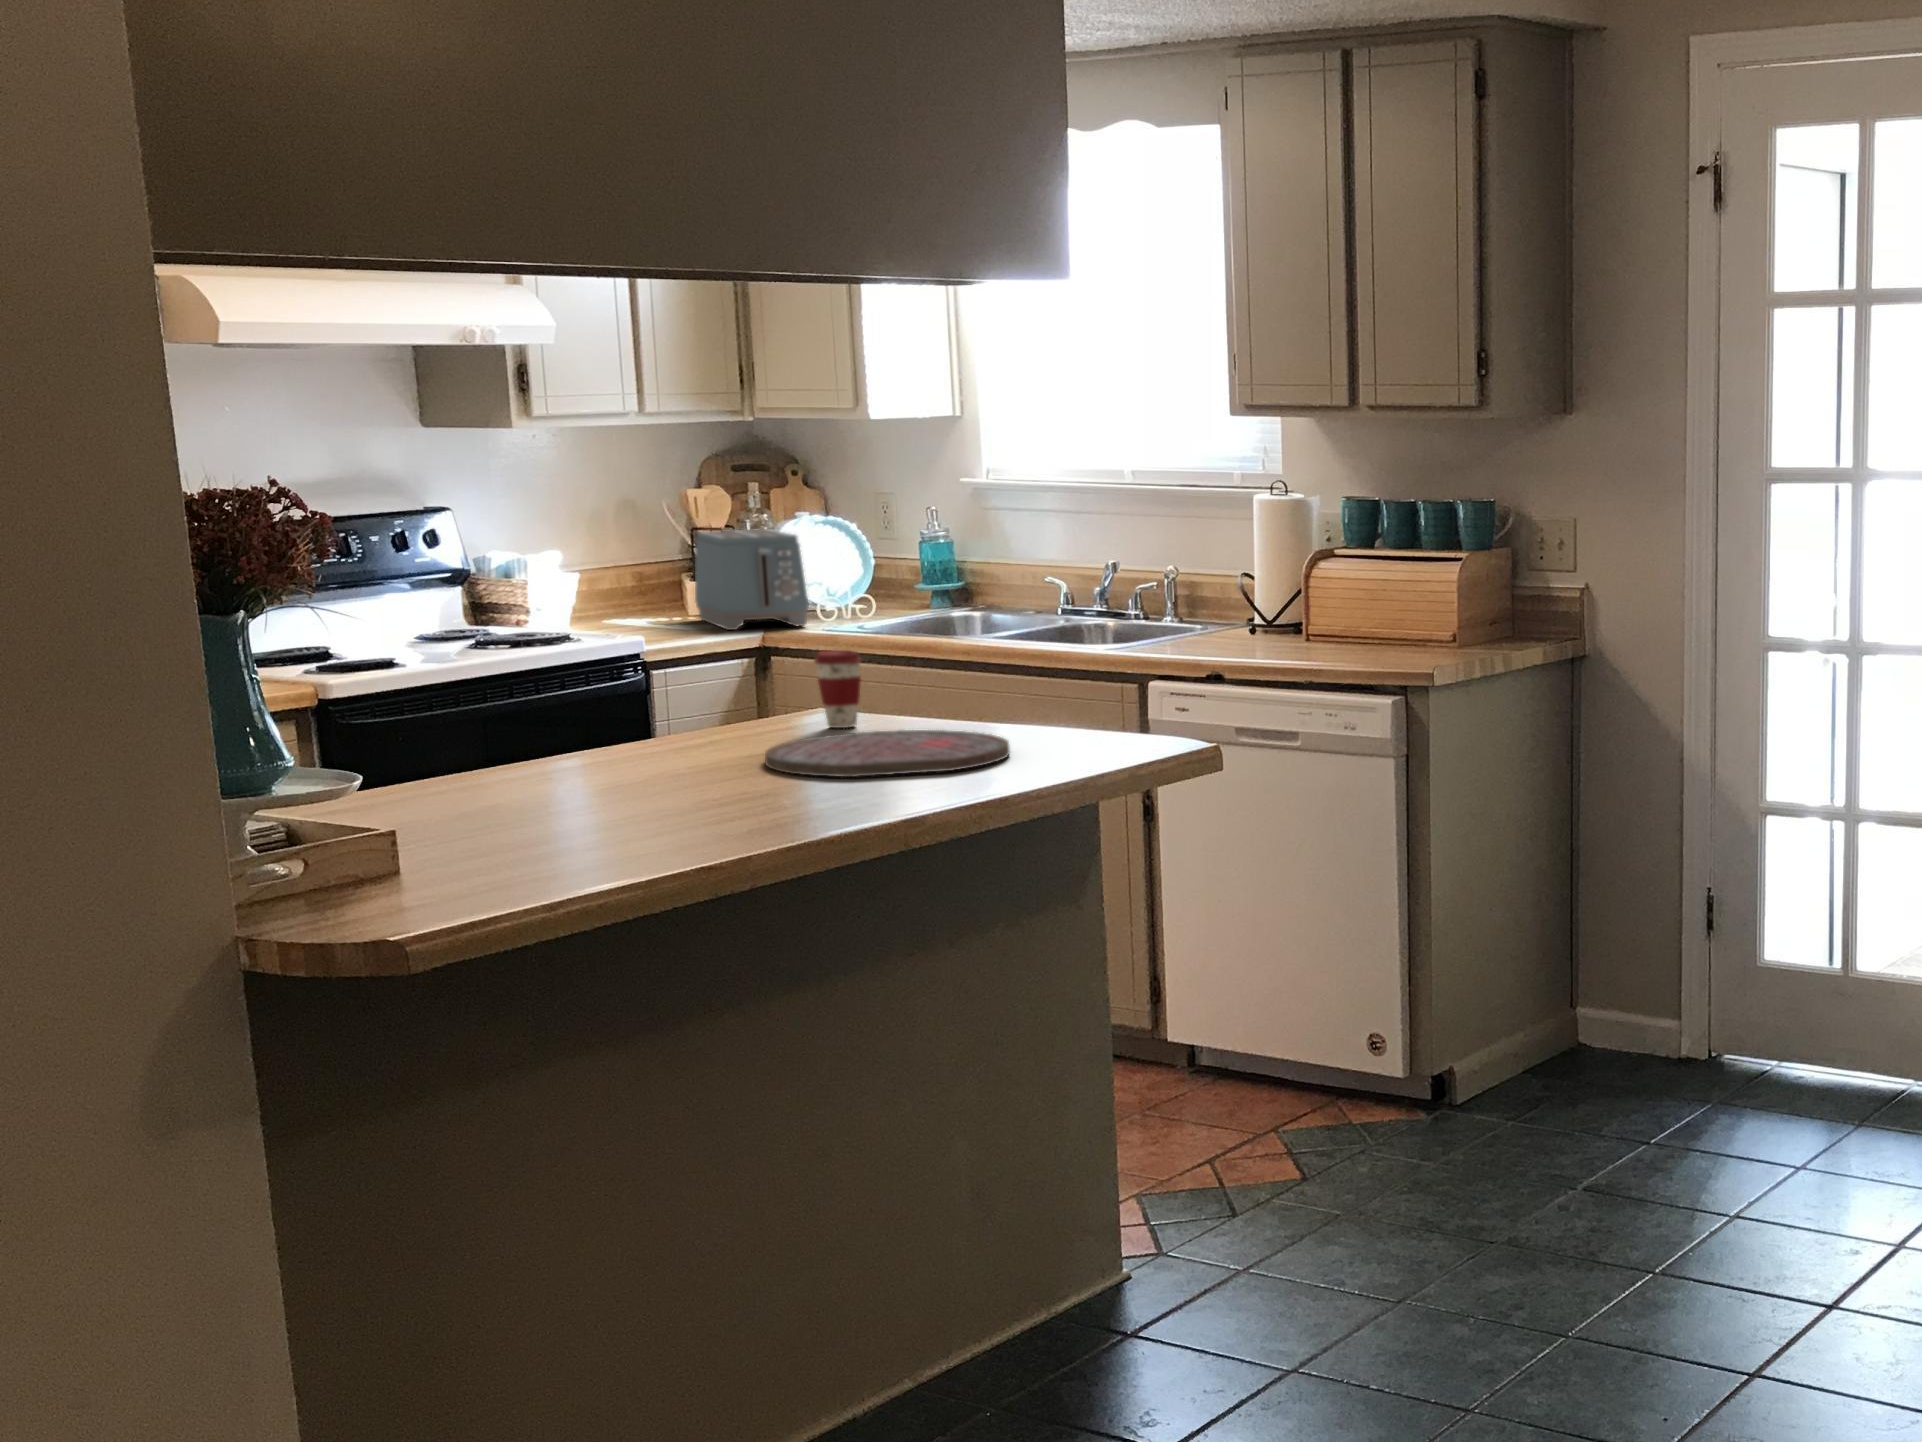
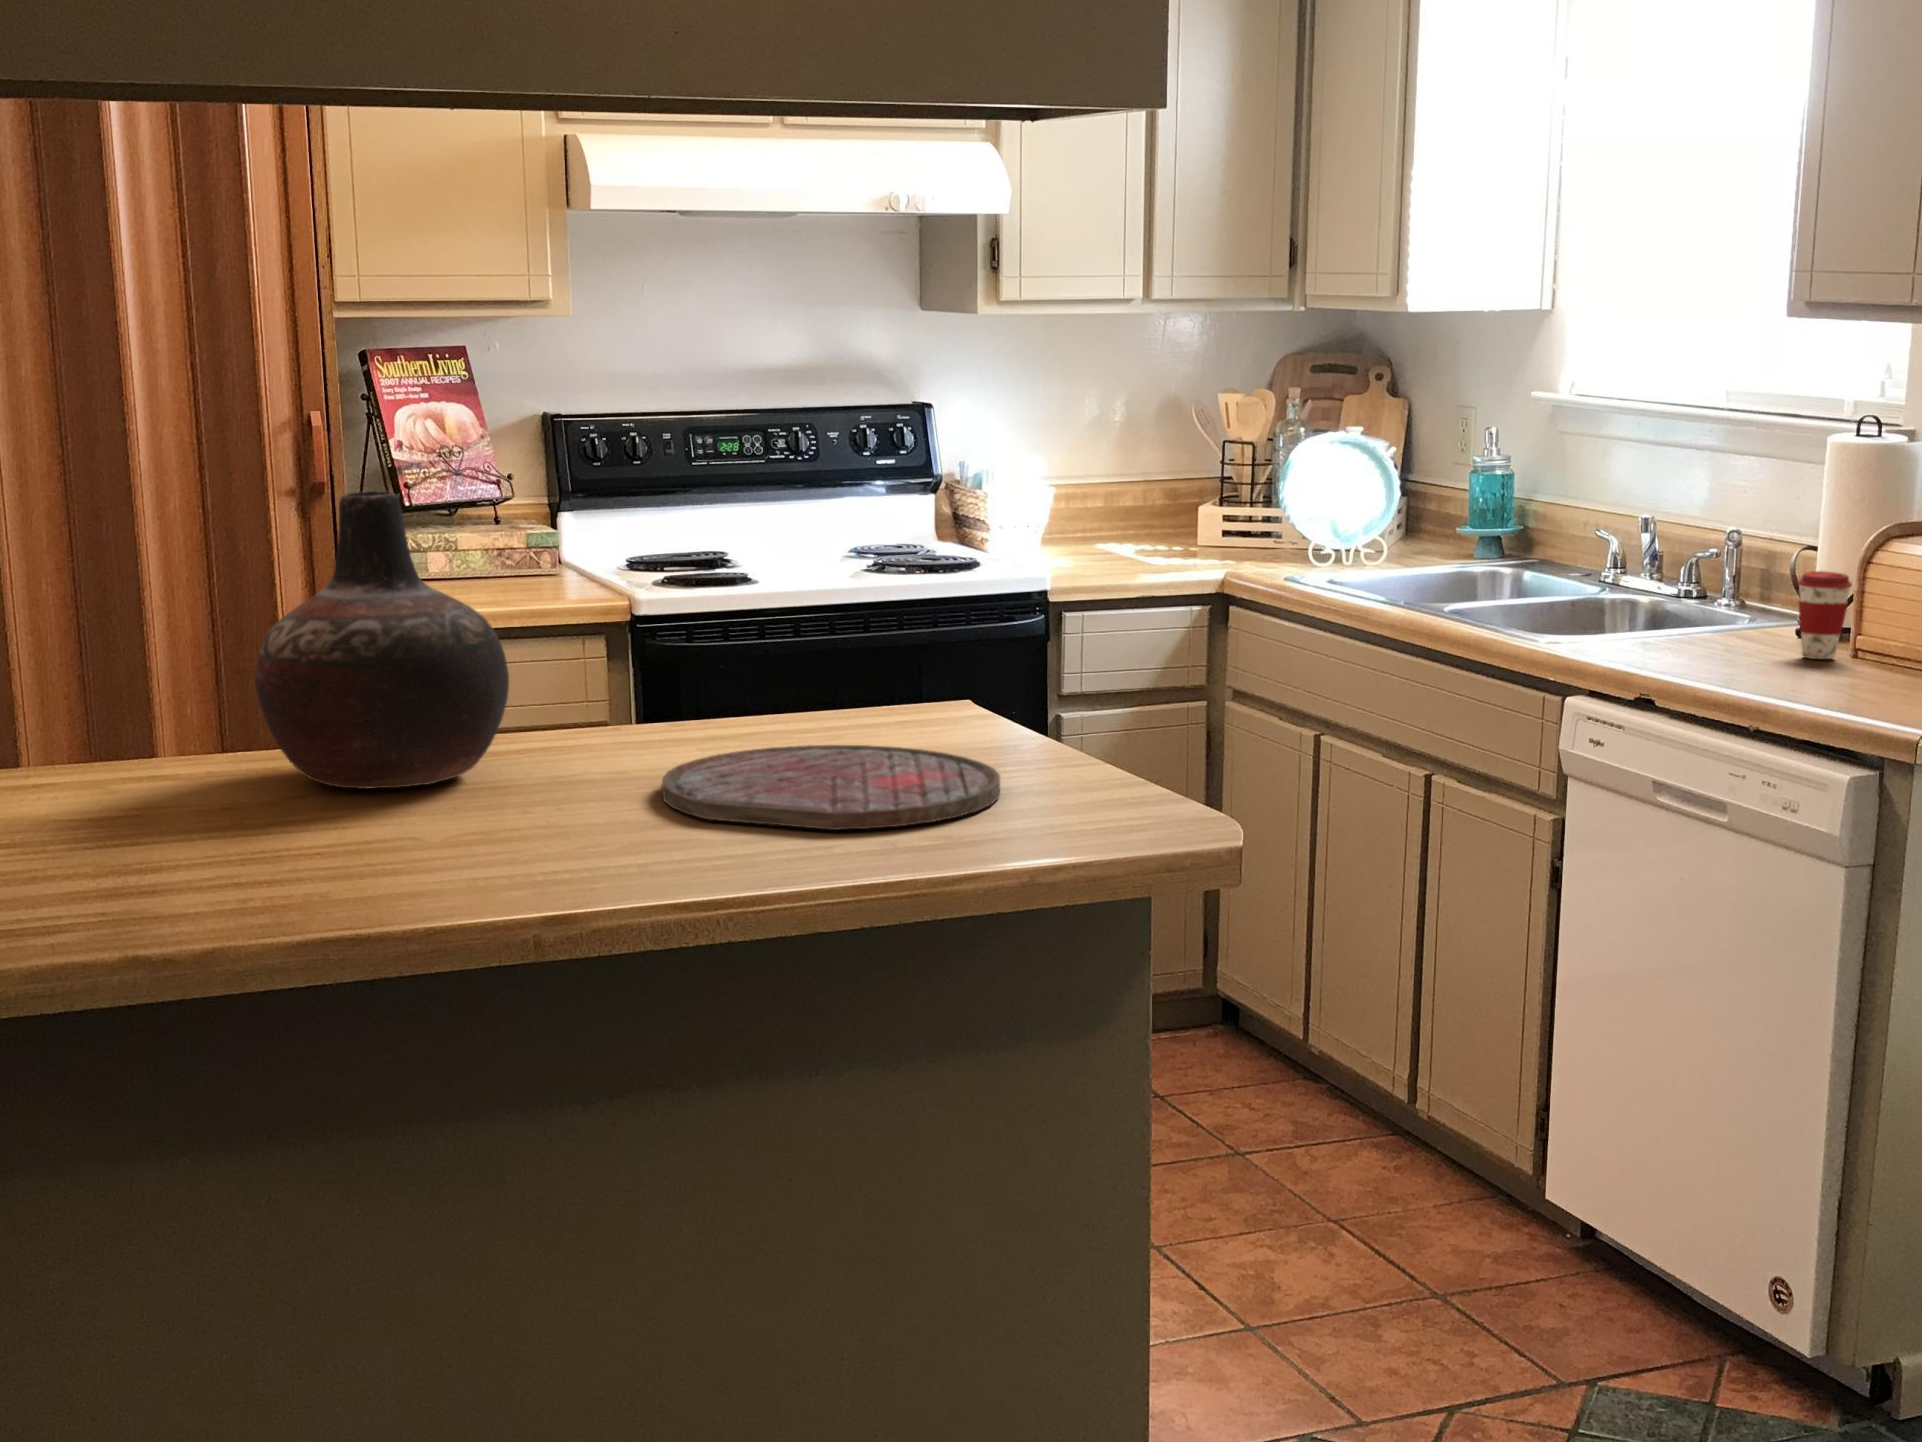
toaster: present [695,529,809,630] -> none [1178,444,1290,569]
vase: none [441,567,643,793] -> present [255,491,509,789]
coffee cup: present [814,650,861,728] -> present [1797,571,1852,659]

